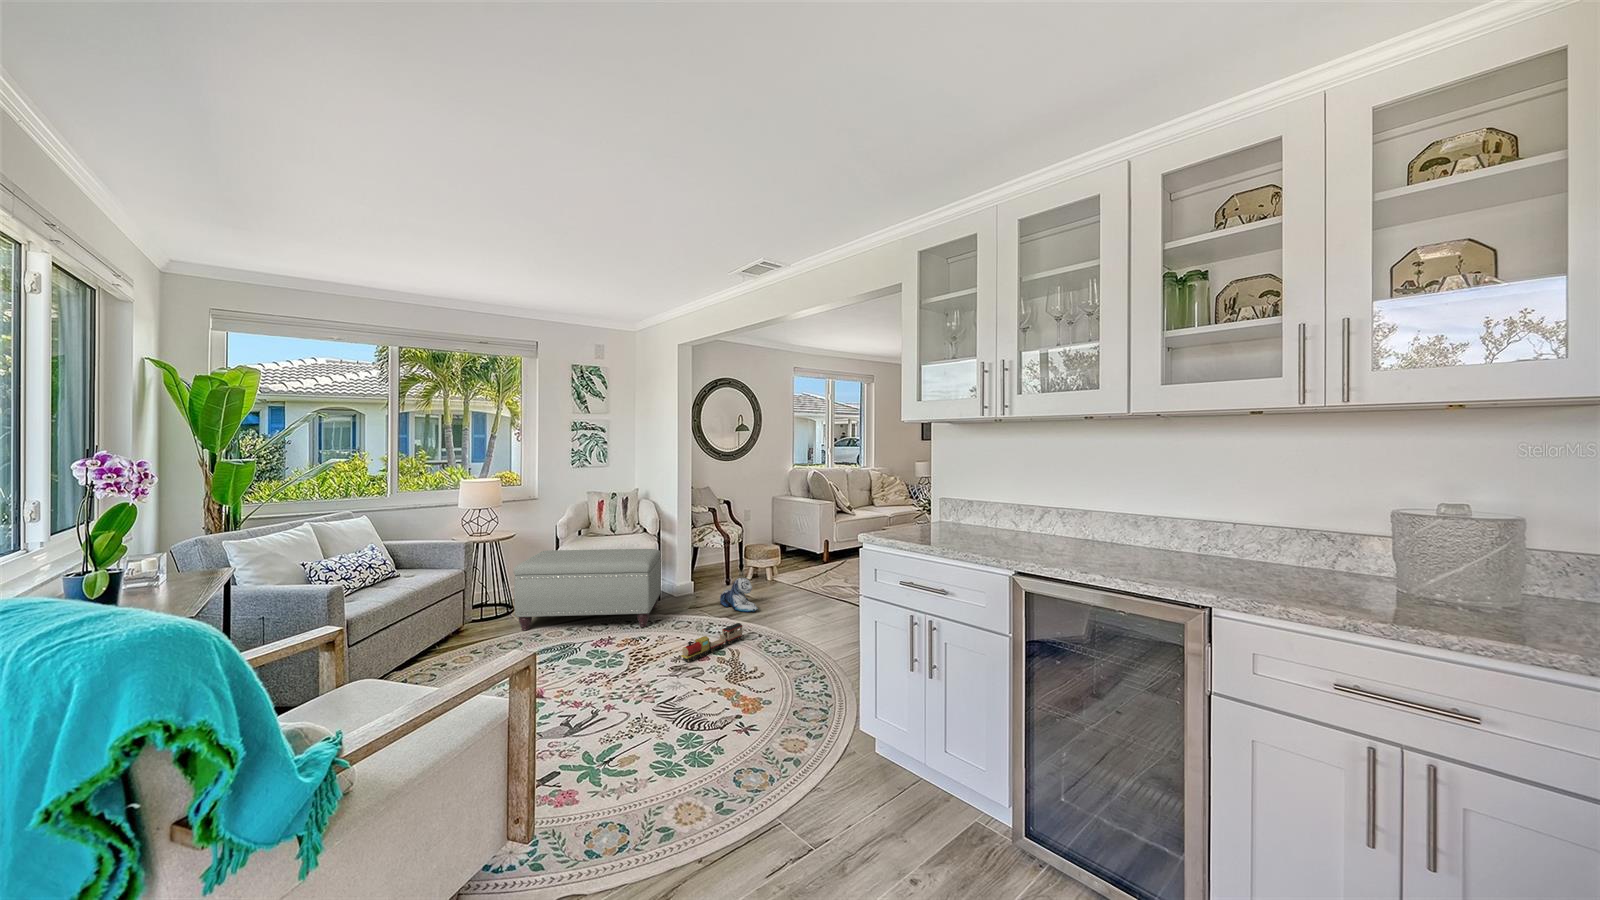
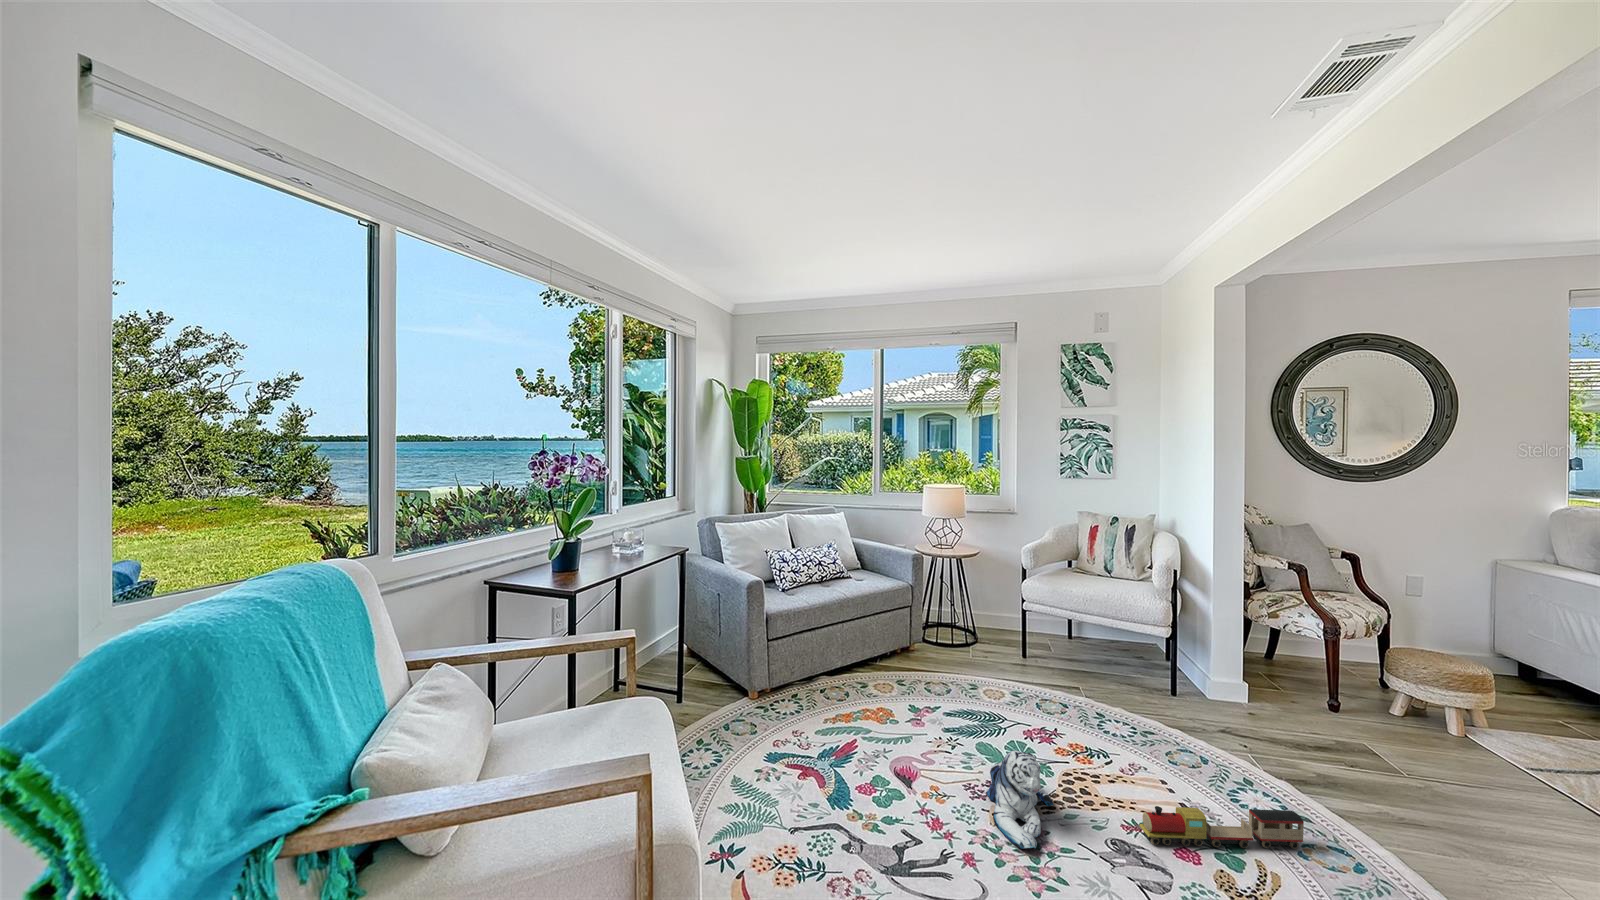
ottoman: present [514,549,661,631] -> none [952,581,1169,734]
plush toy: present [720,578,758,612] -> present [986,751,1053,849]

